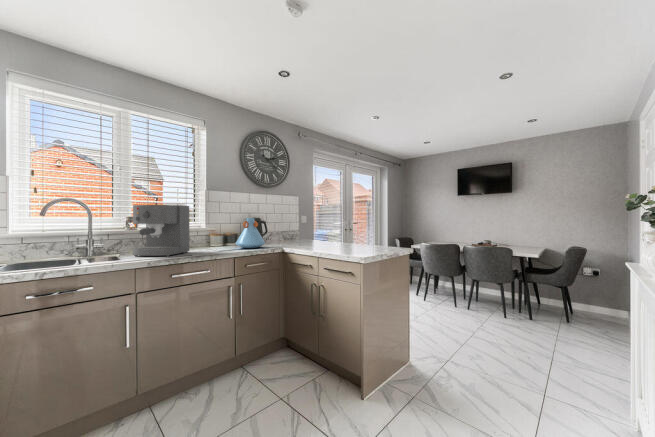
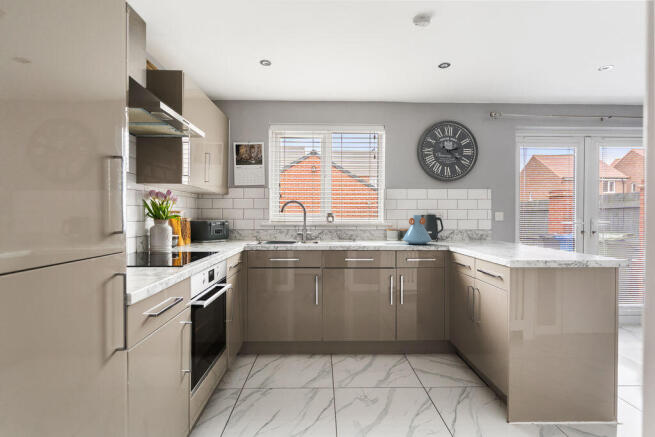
coffee maker: present [133,205,189,257] -> none [325,205,364,245]

